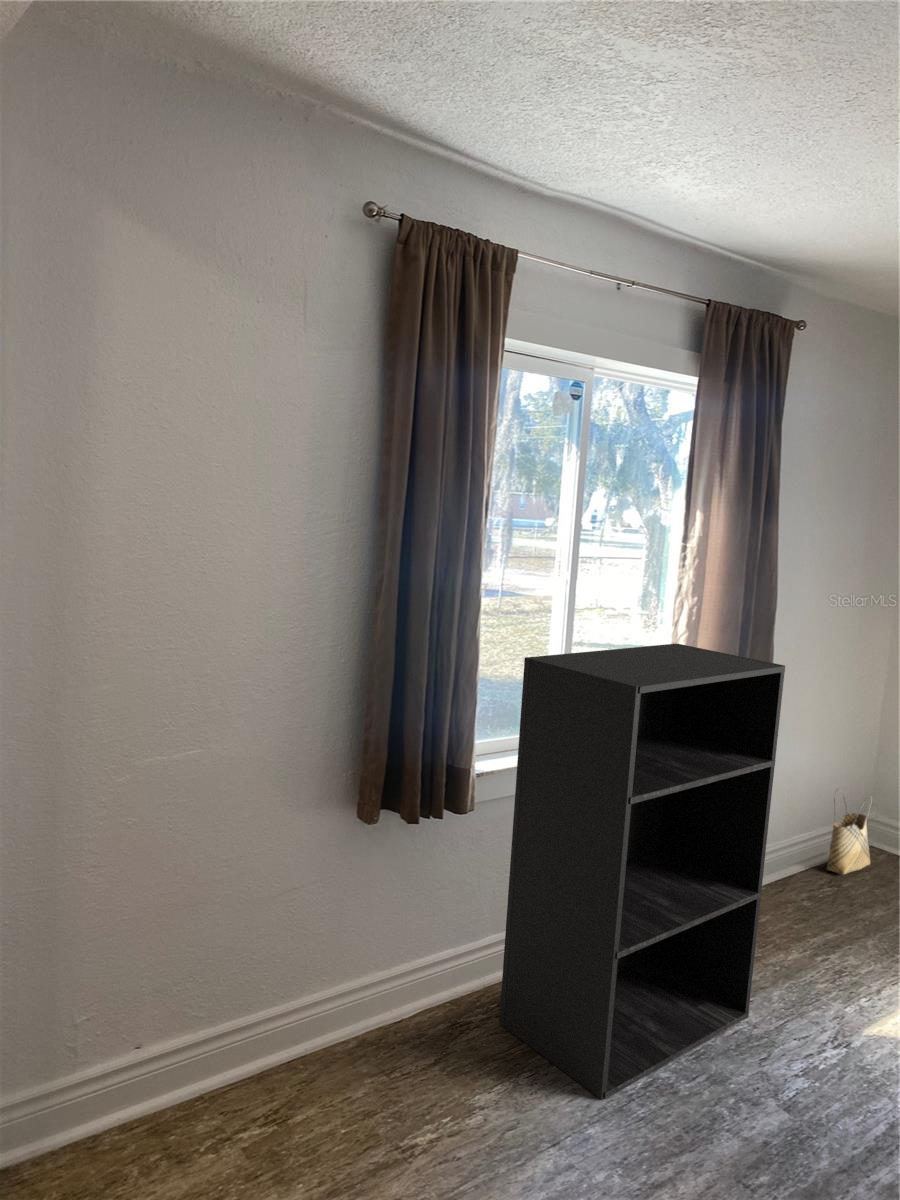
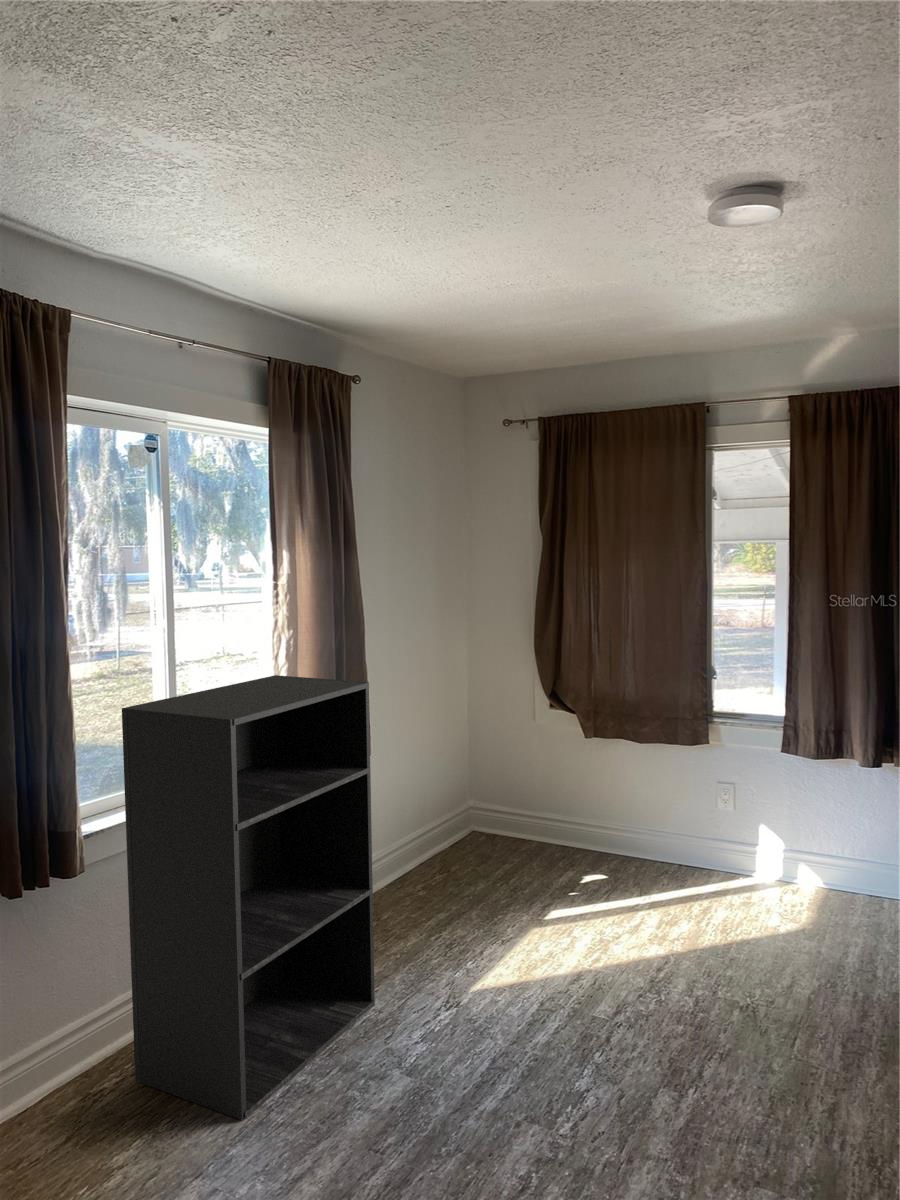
woven basket: present [827,788,870,875] -> none [437,785,473,860]

